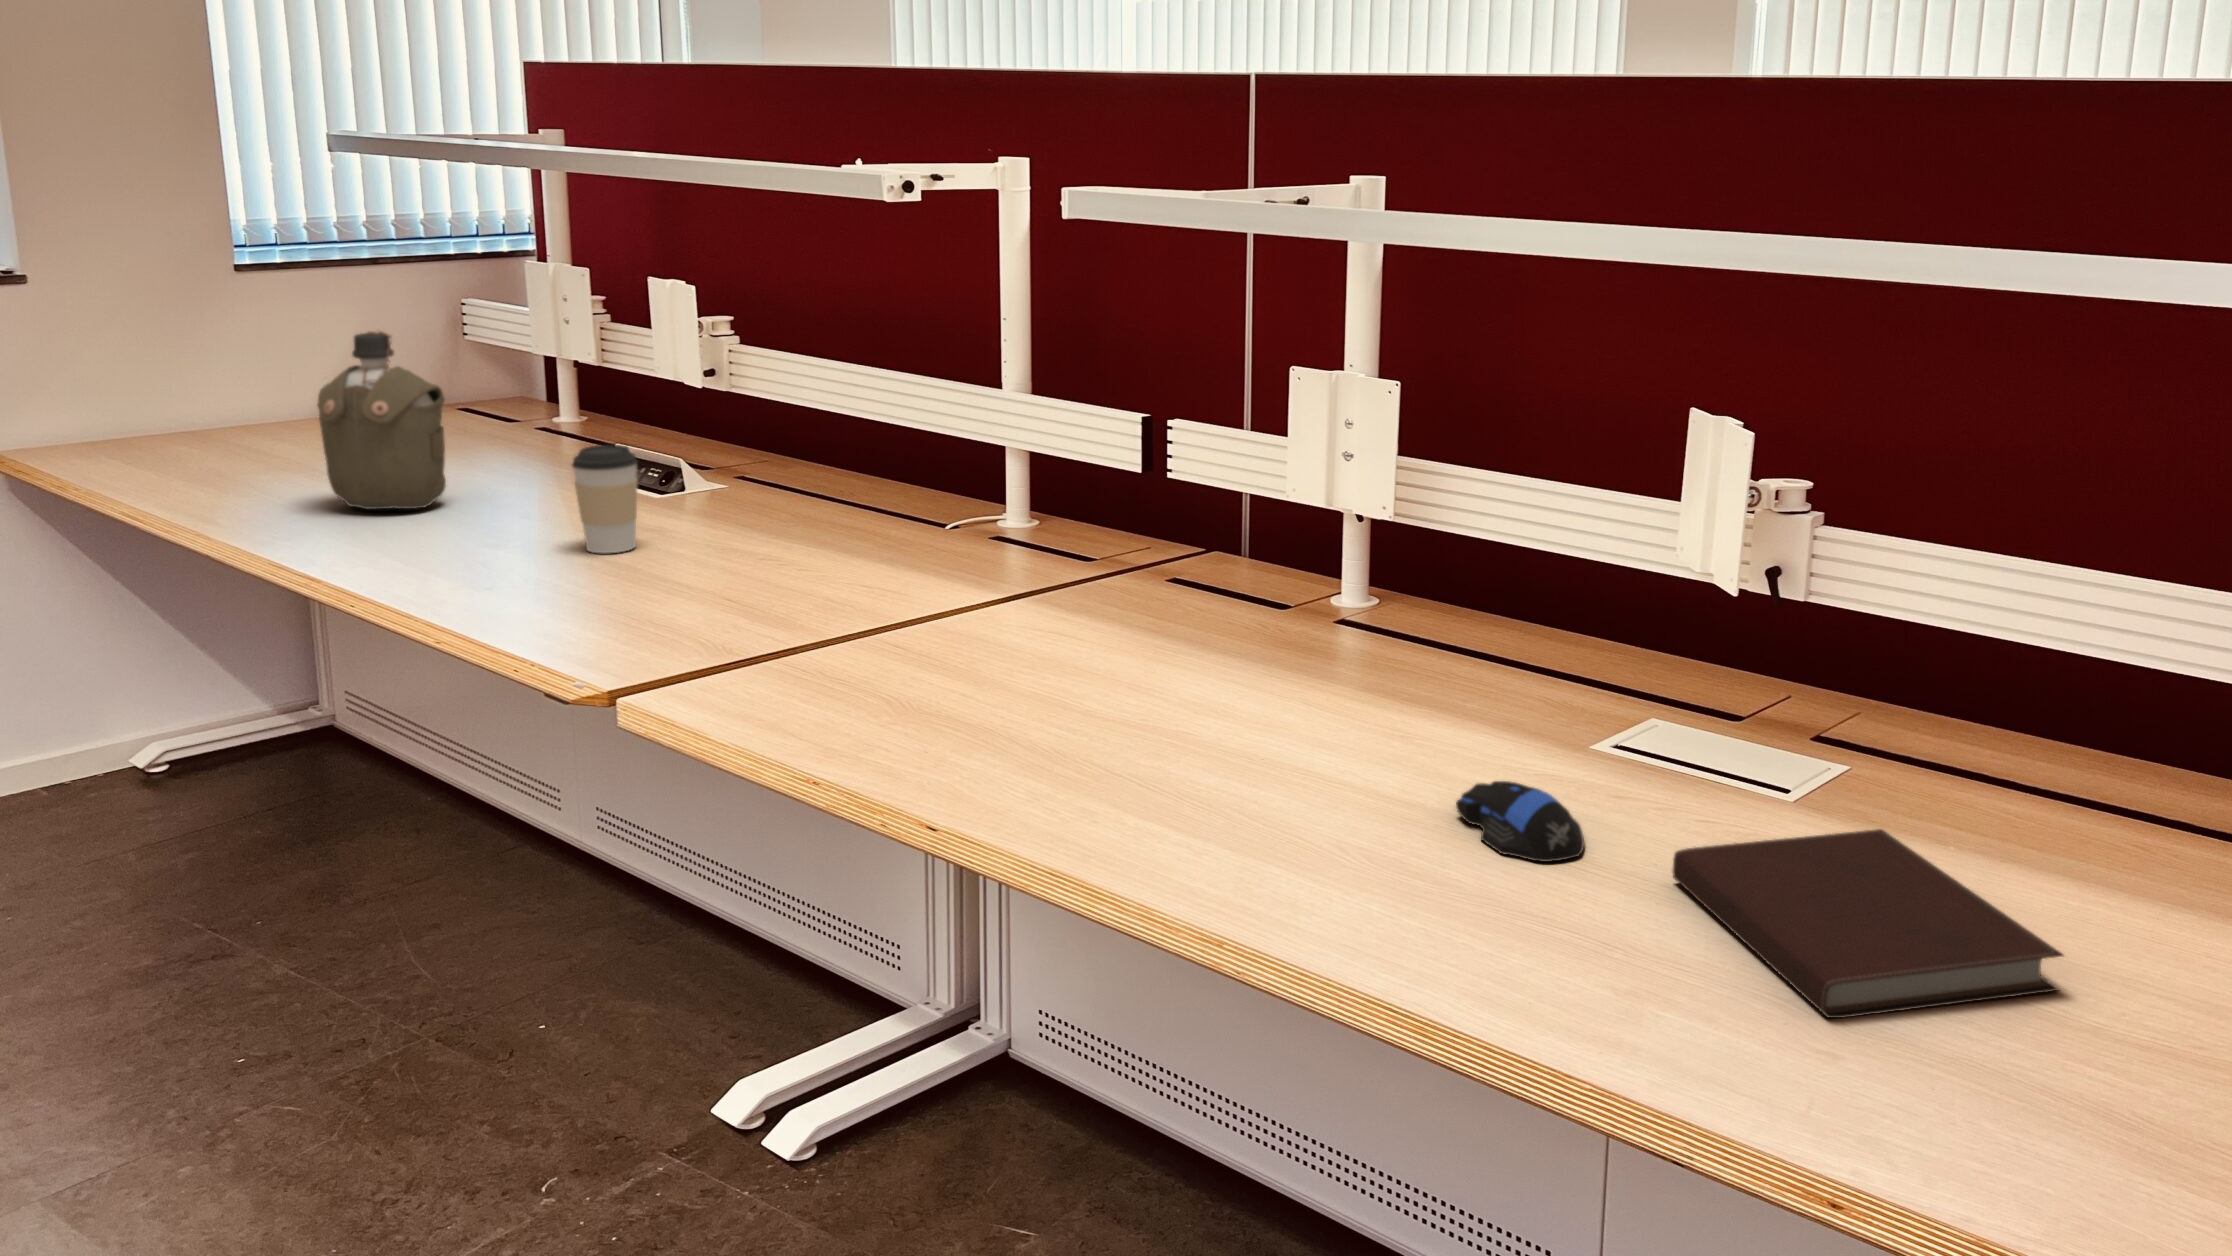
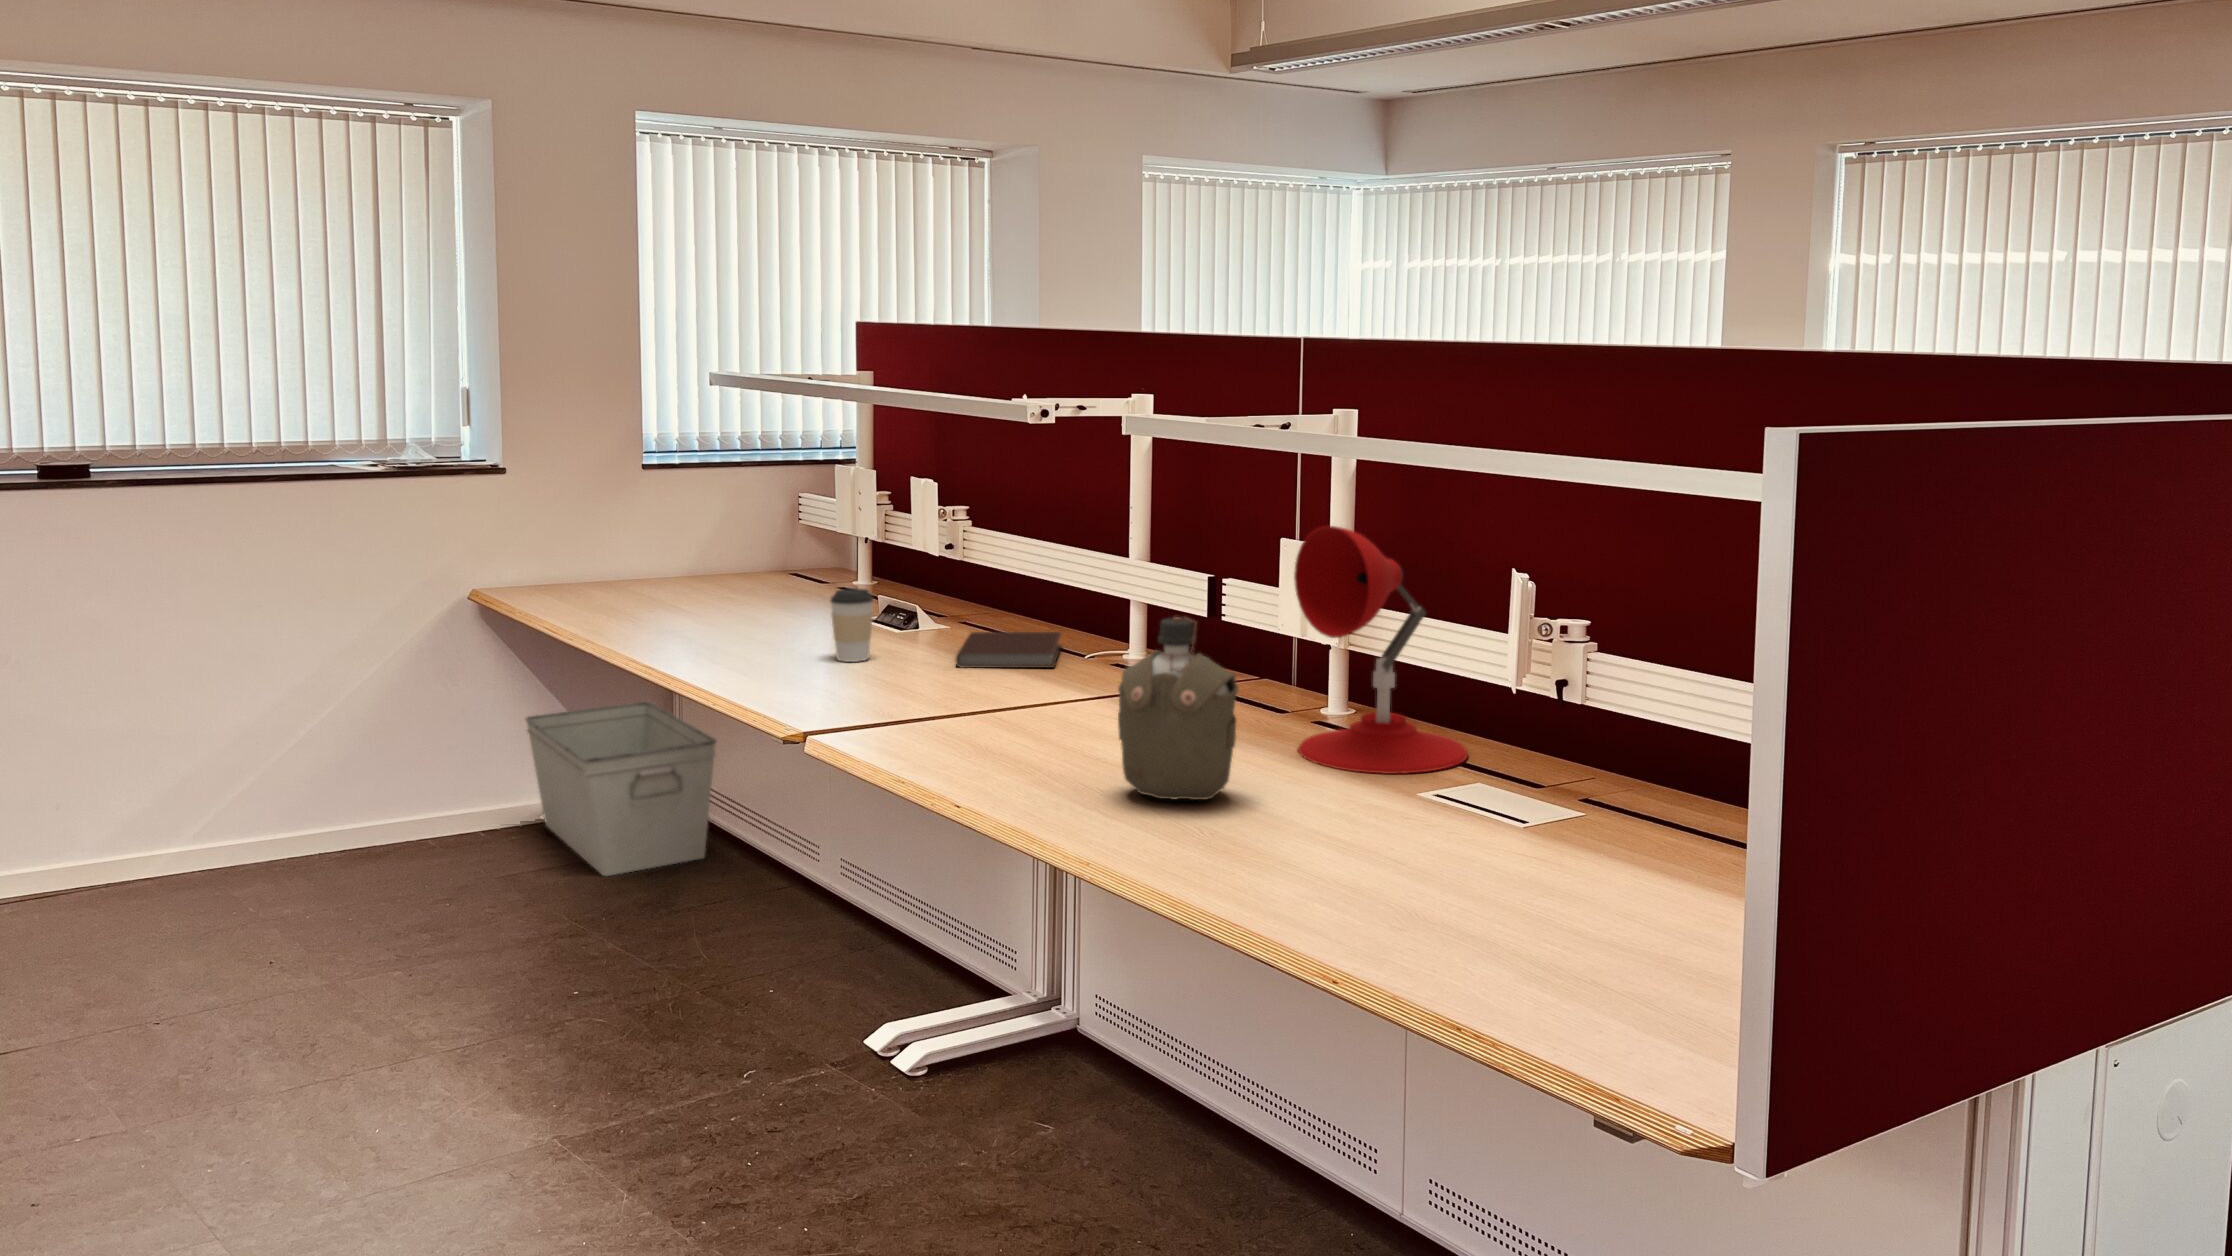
water bottle: present [317,331,446,509] -> present [1118,617,1238,800]
desk lamp: none [1340,346,1584,704] -> present [1294,526,1468,774]
storage bin: none [77,600,383,861] -> present [525,702,716,876]
computer mouse: present [1456,781,1584,862] -> none [1303,807,1376,852]
notebook: present [1673,829,2063,1018] -> present [956,632,1061,668]

